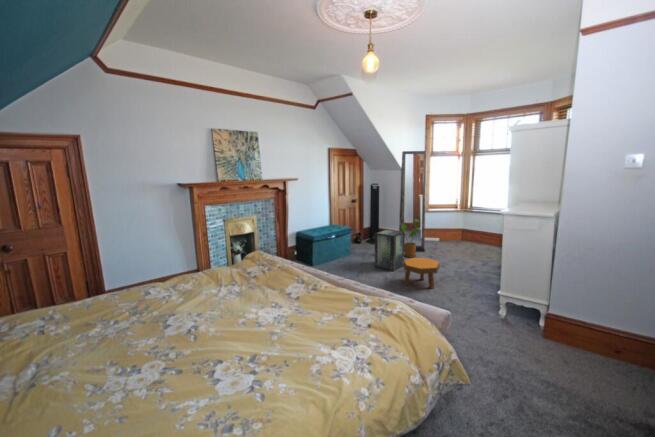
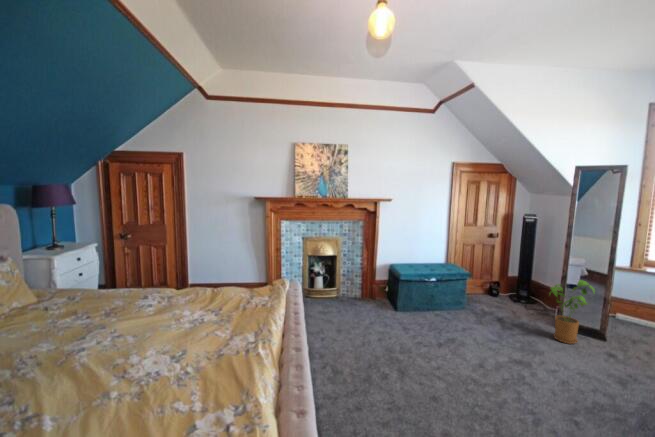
storage box: present [375,230,405,271] -> none [482,287,541,356]
footstool: present [403,258,440,289] -> none [502,345,582,415]

